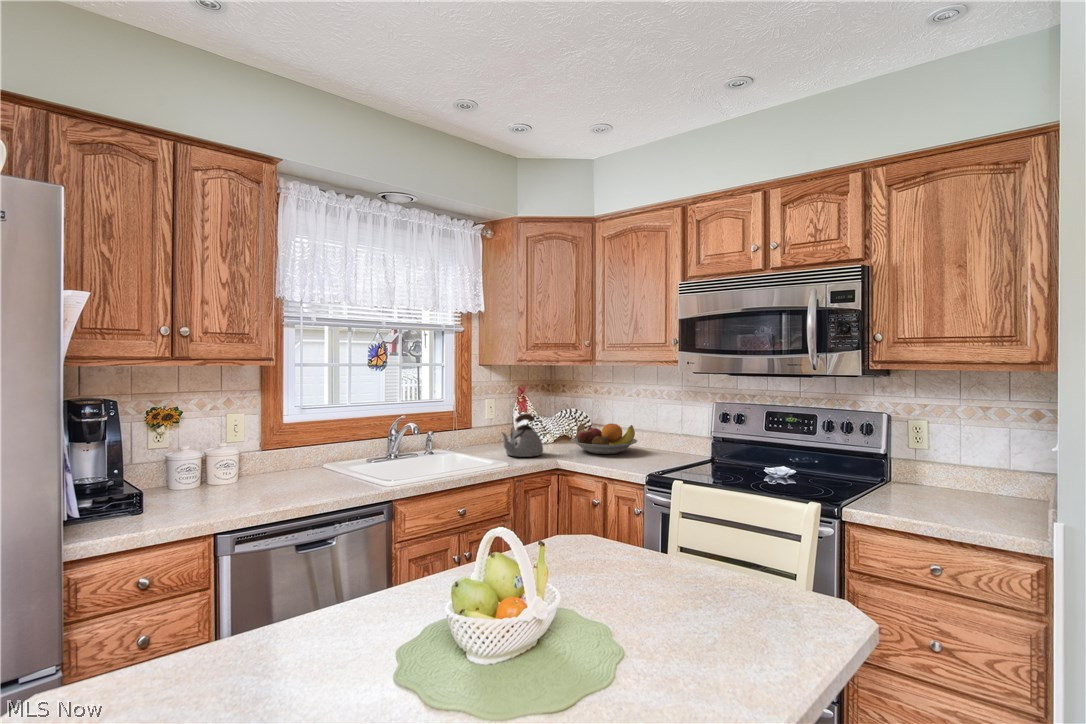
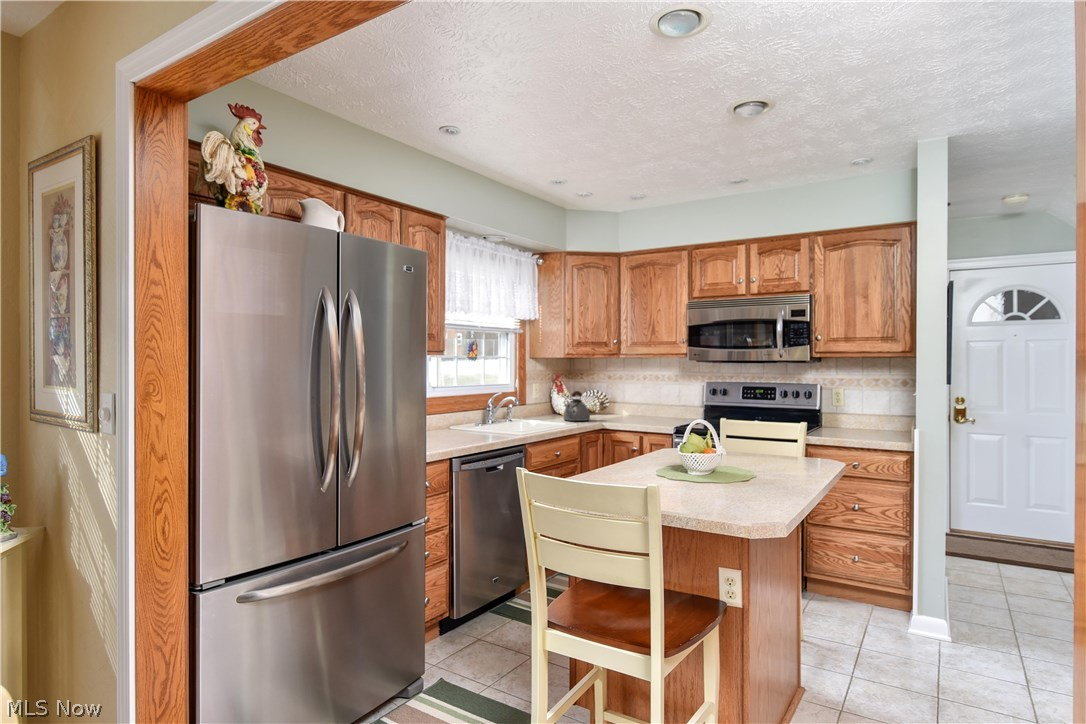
fruit bowl: present [571,424,637,454] -> none [604,398,651,419]

